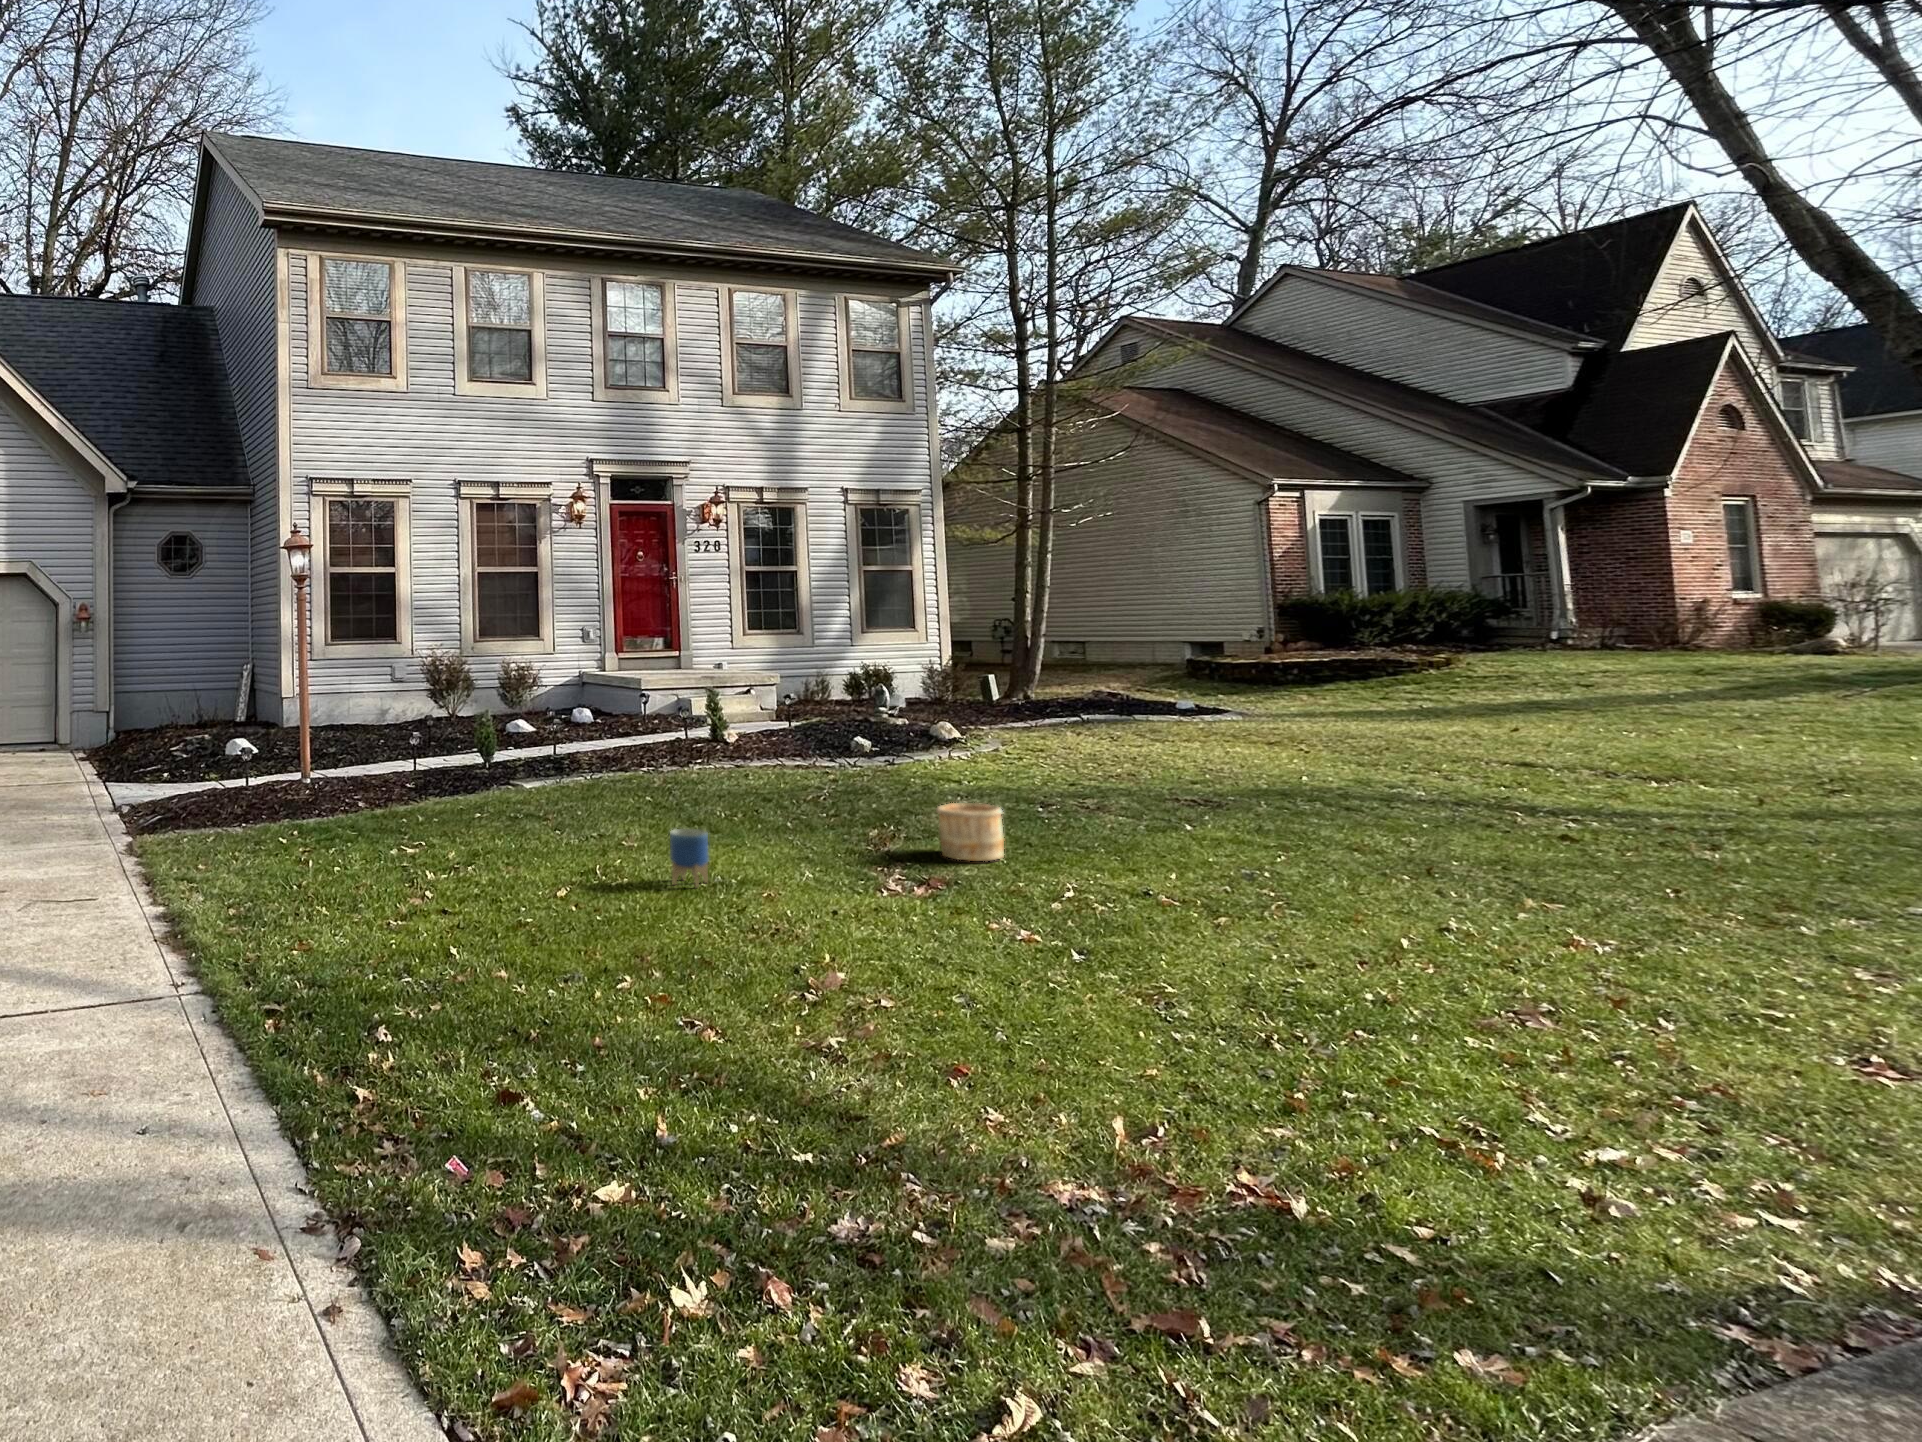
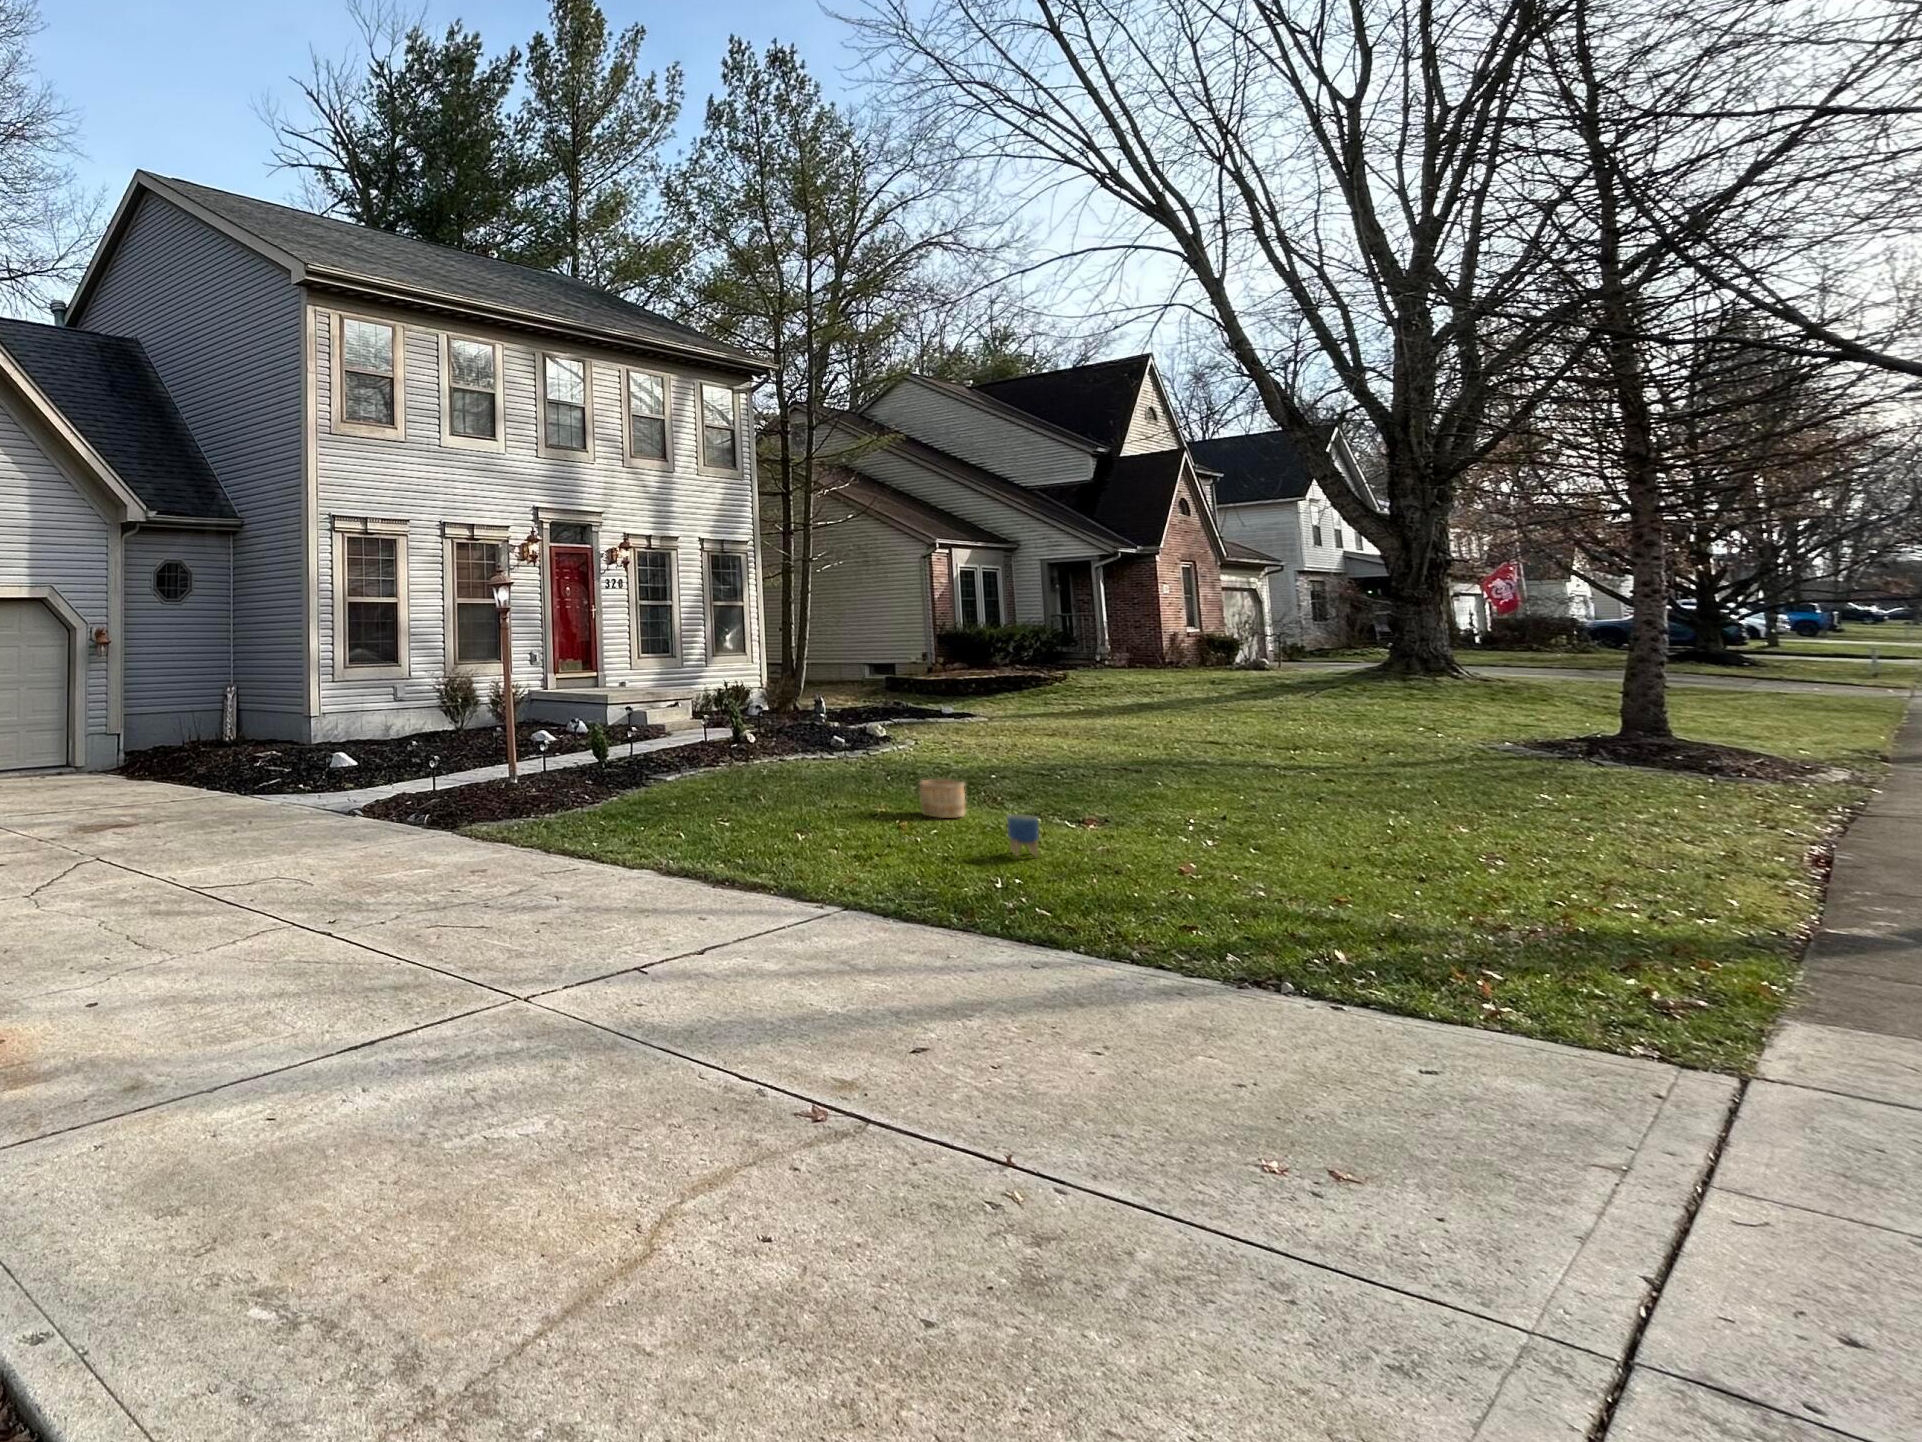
wooden bucket: present [937,803,1004,861] -> present [919,779,965,818]

